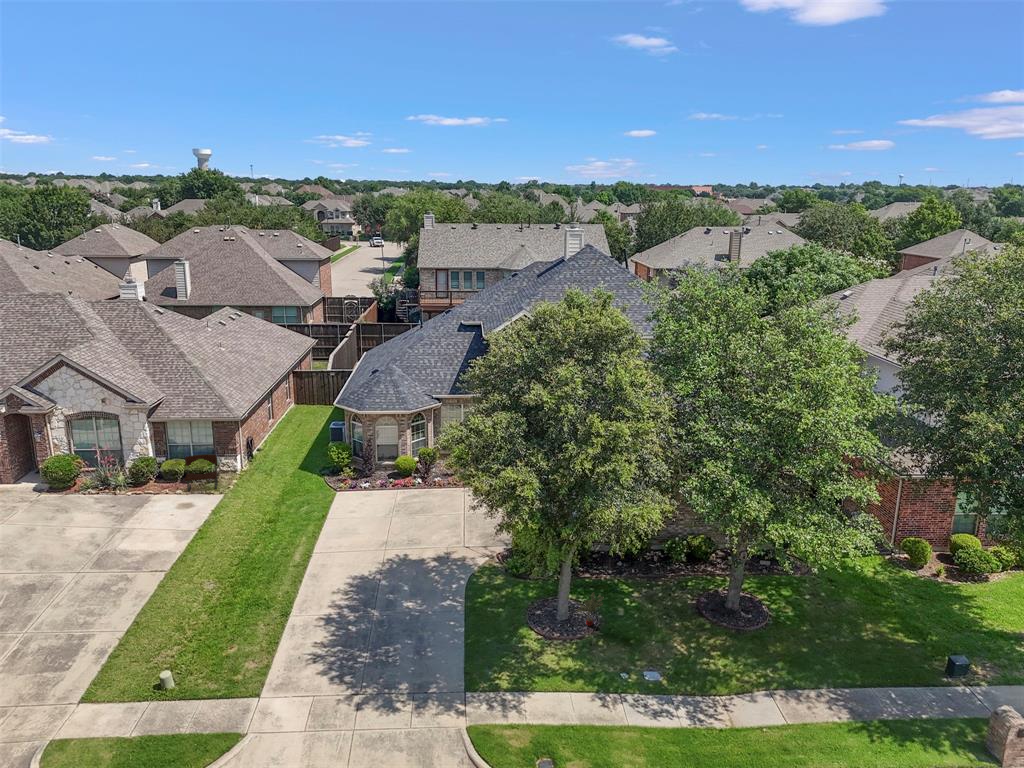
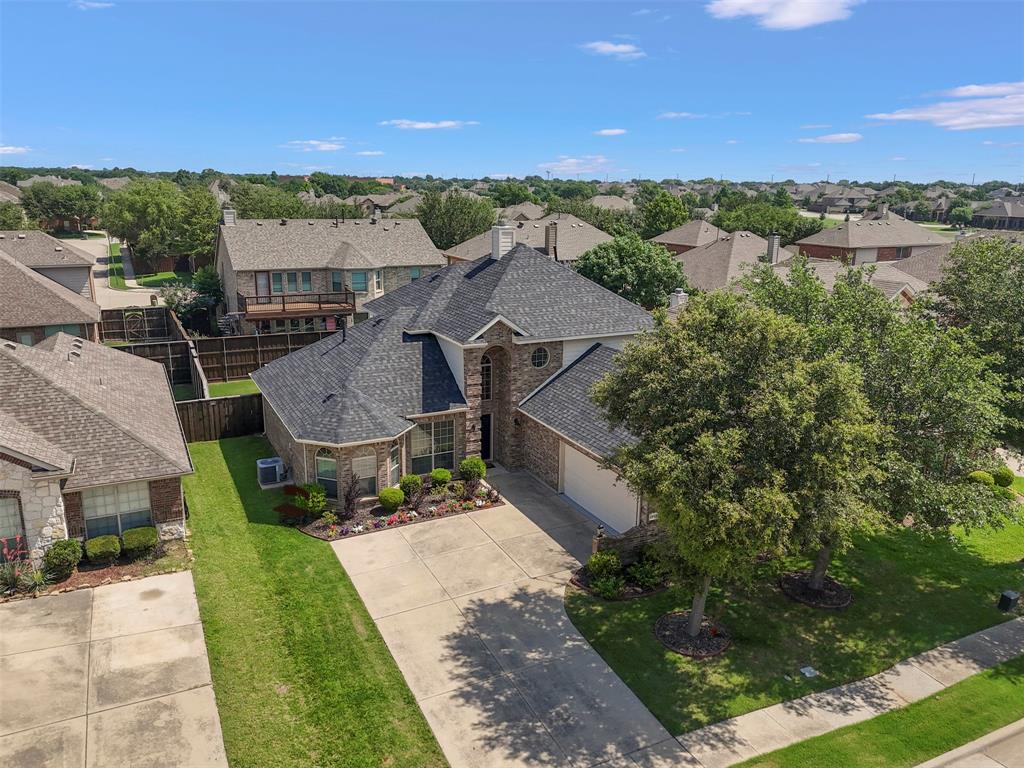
bench: present [184,454,218,491] -> present [273,484,310,529]

